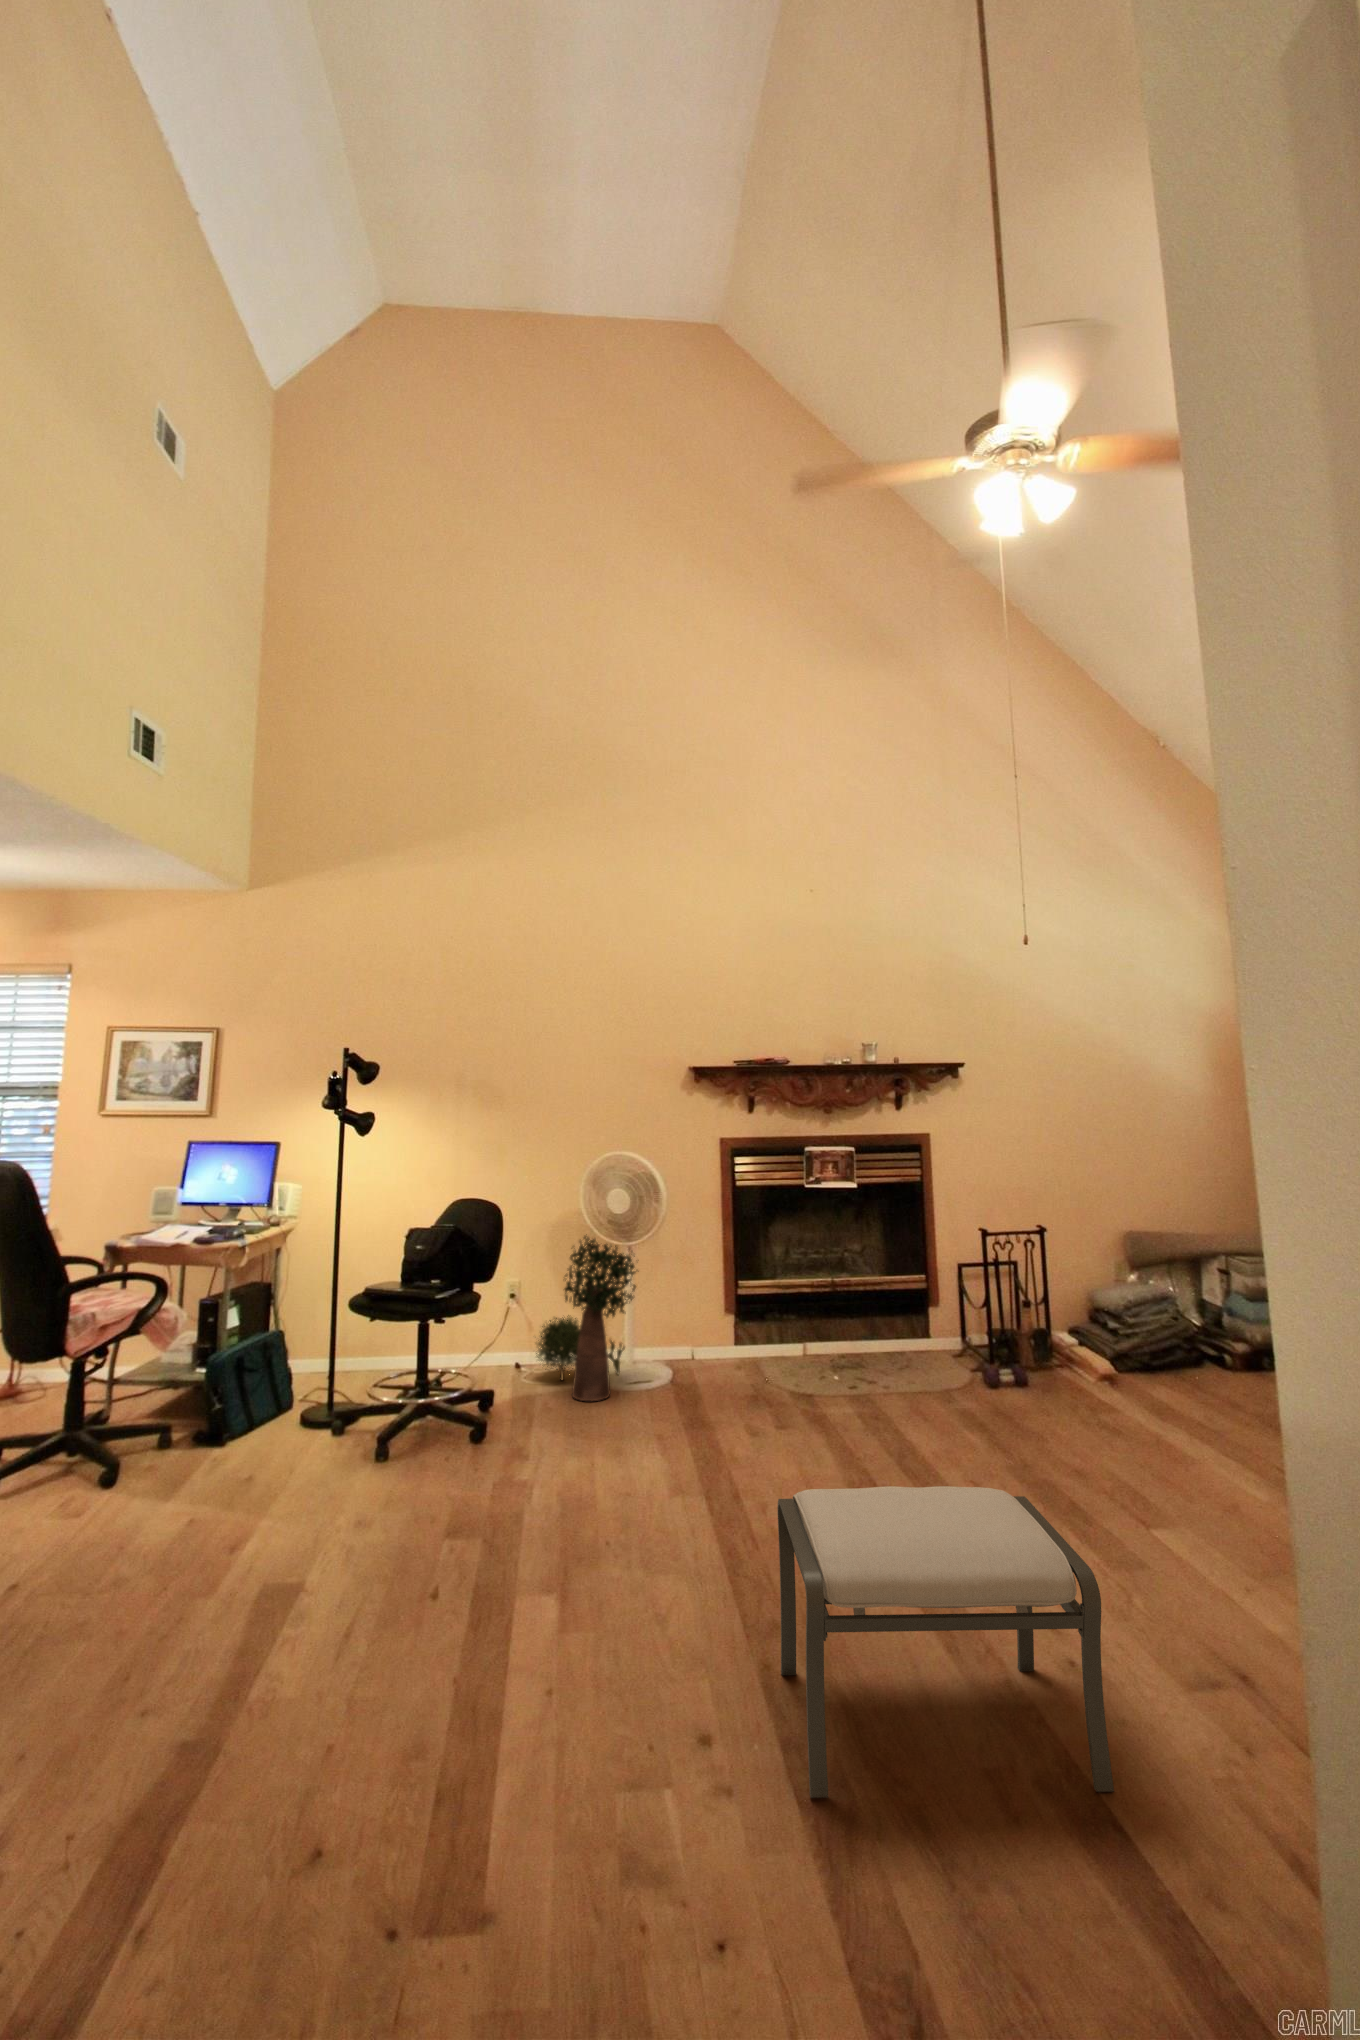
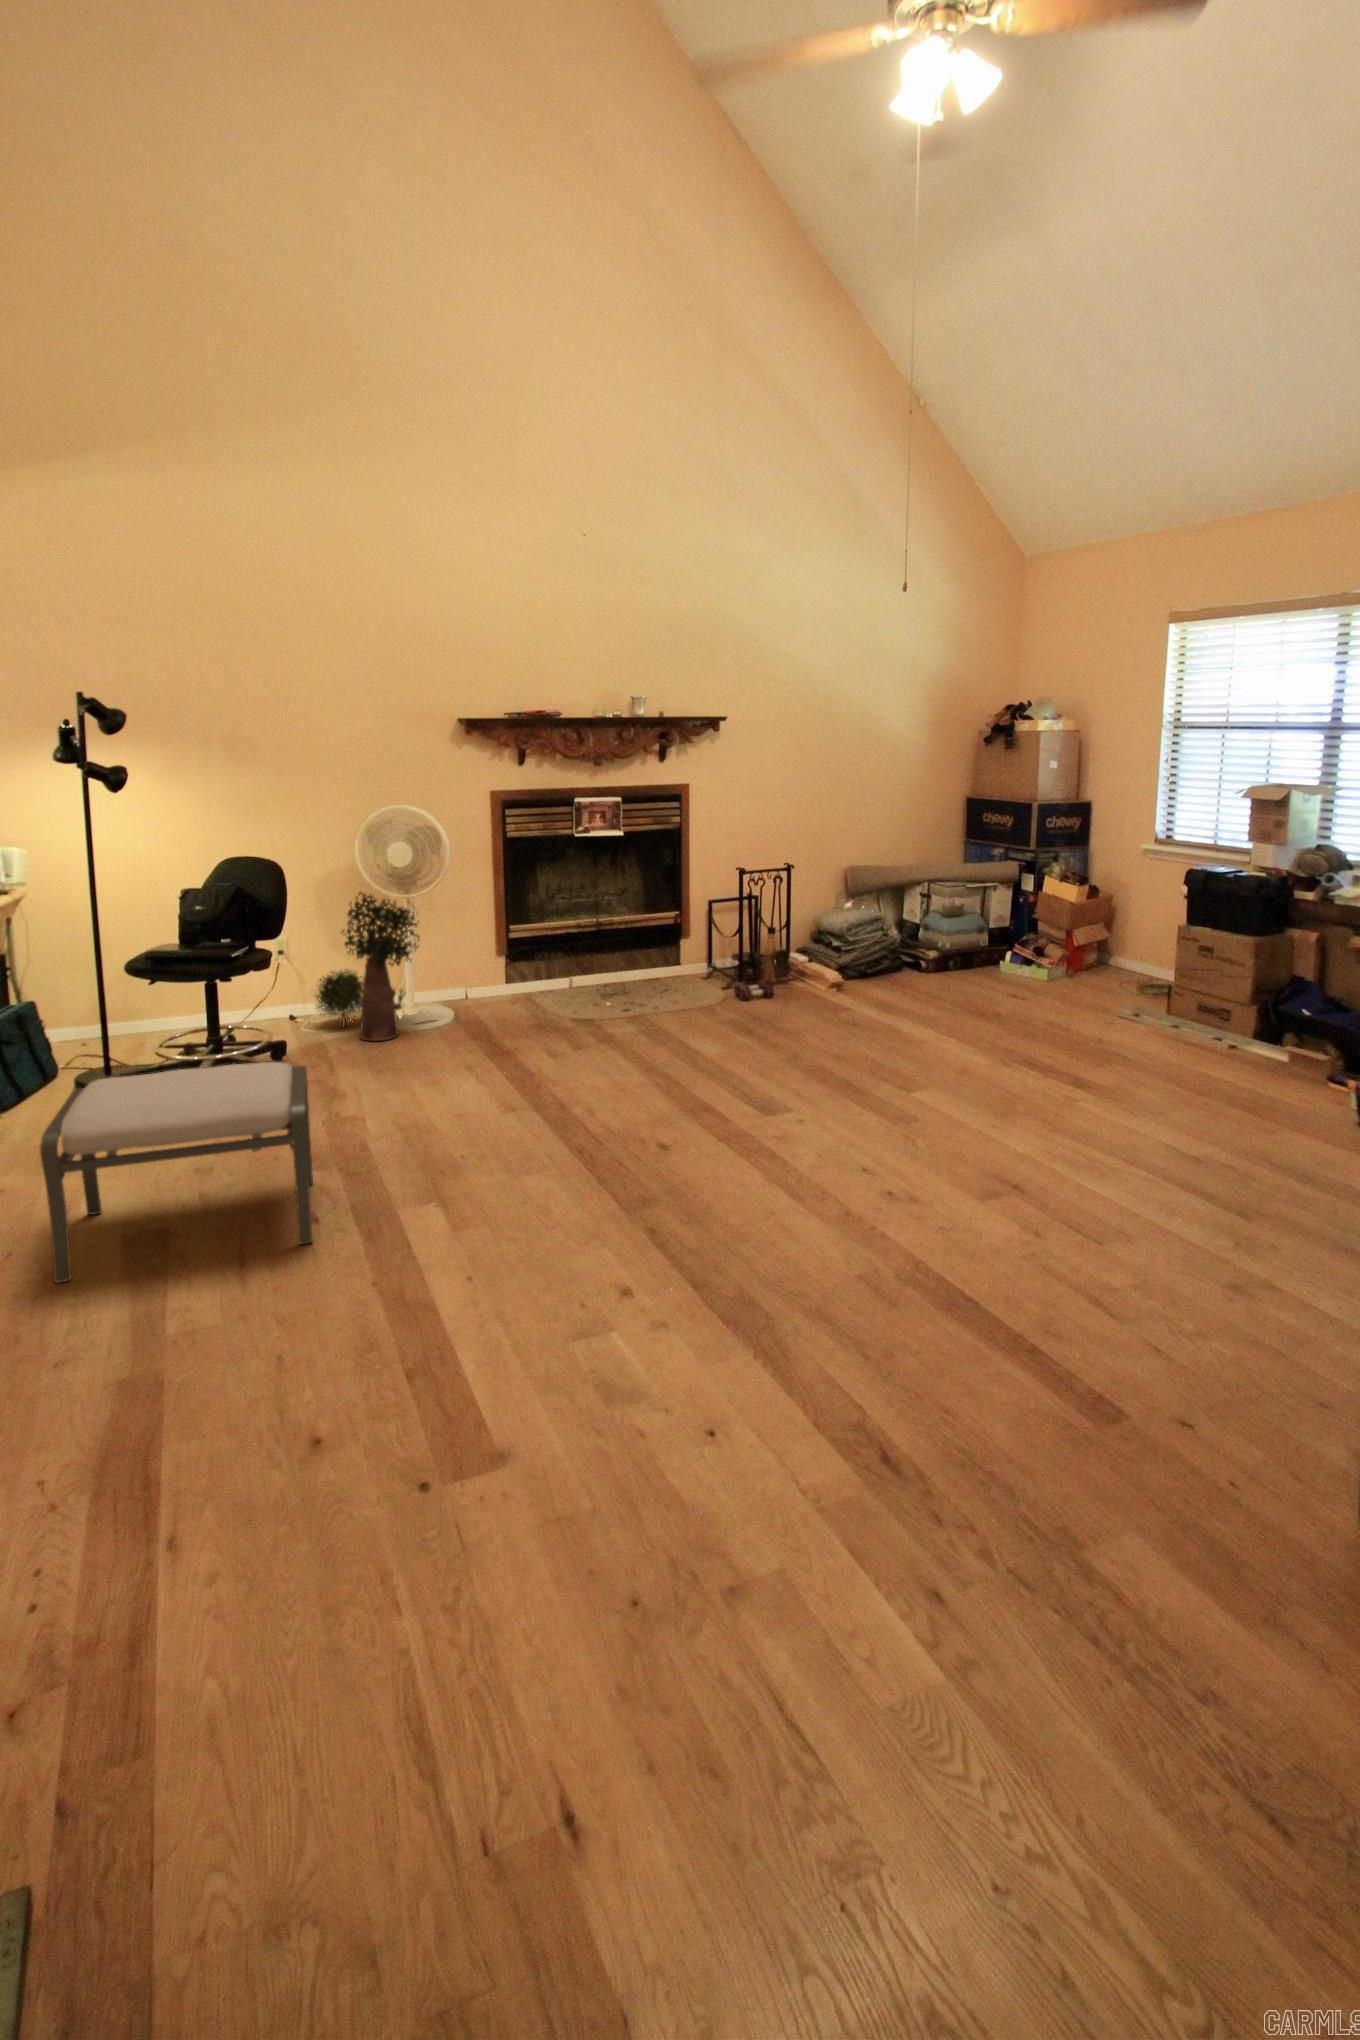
ottoman: present [777,1486,1114,1798] -> present [40,1062,313,1283]

